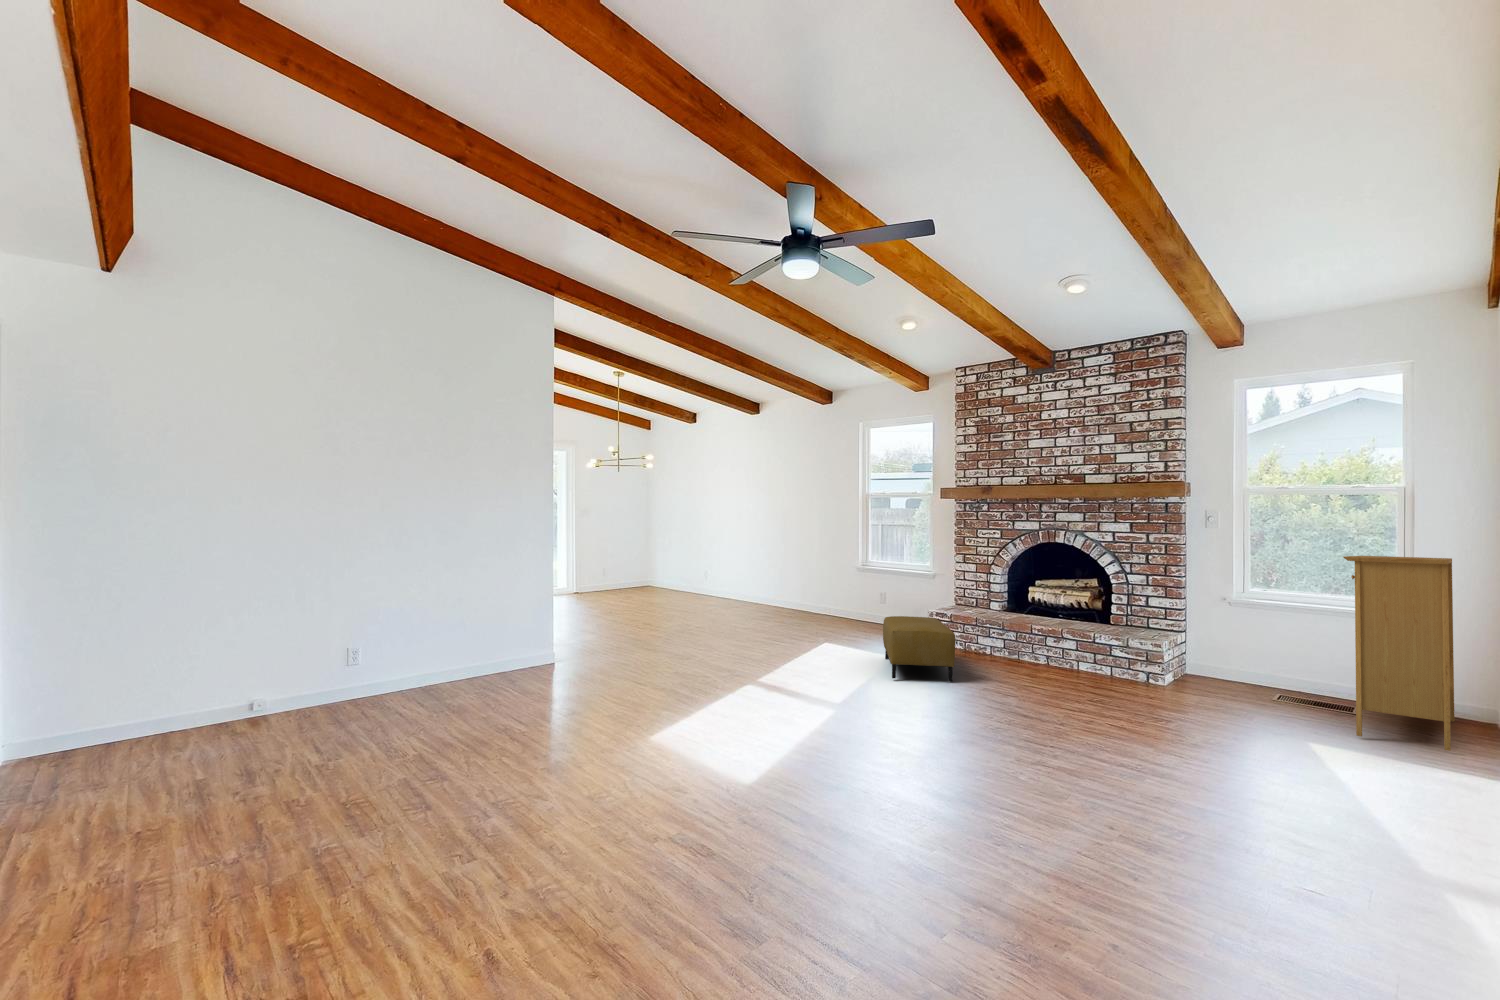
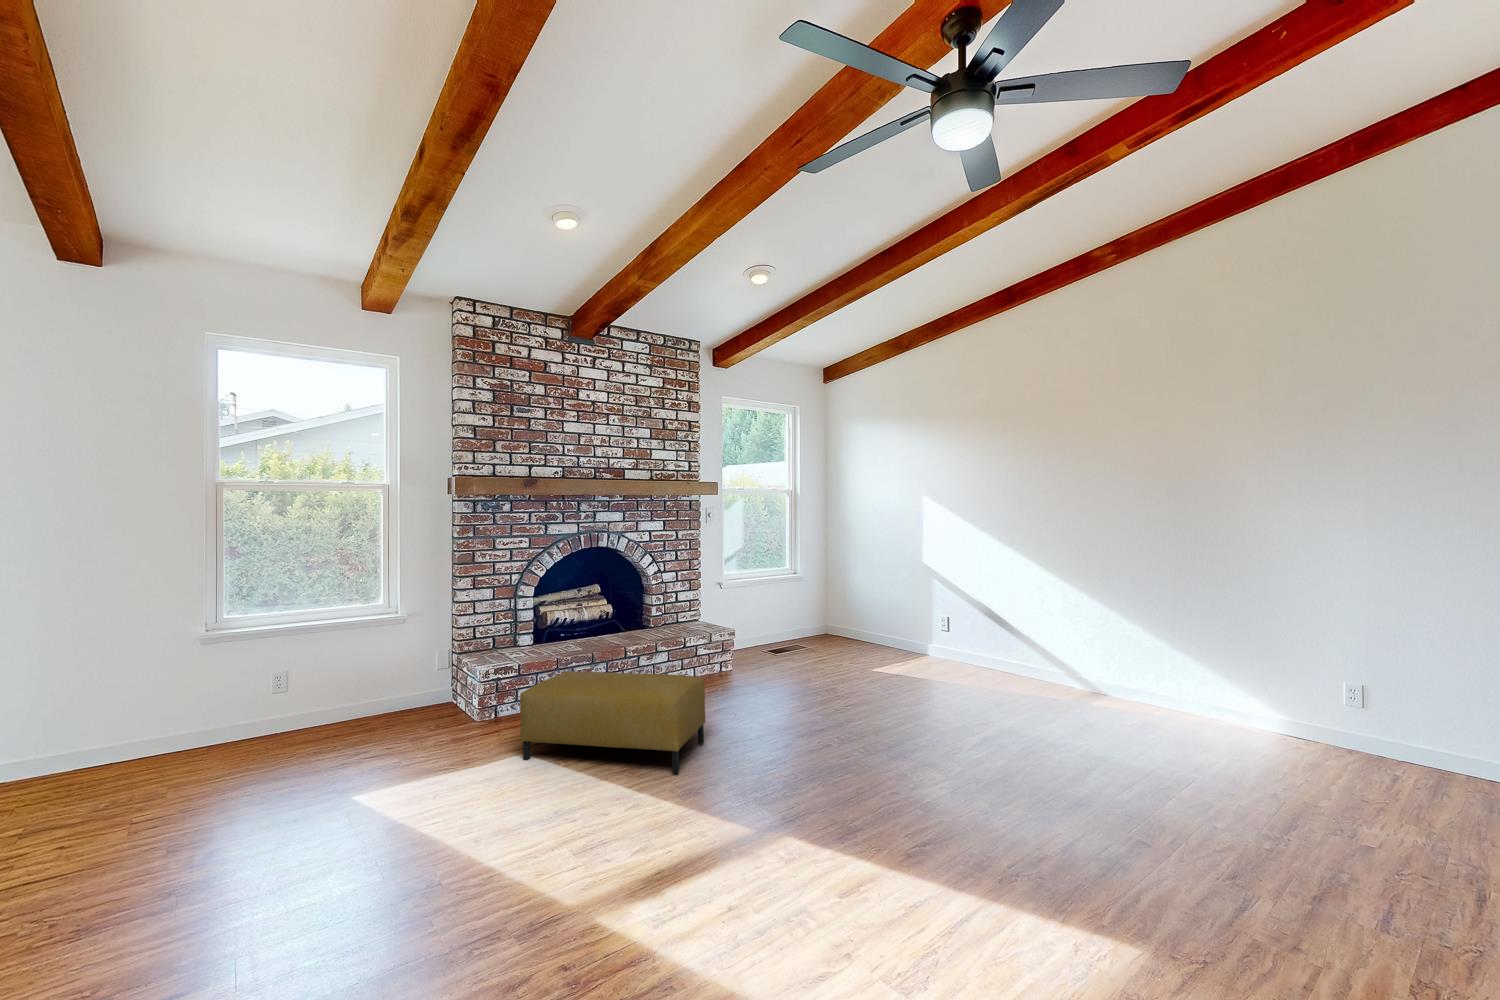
console table: present [1343,556,1455,751] -> none [816,538,934,664]

